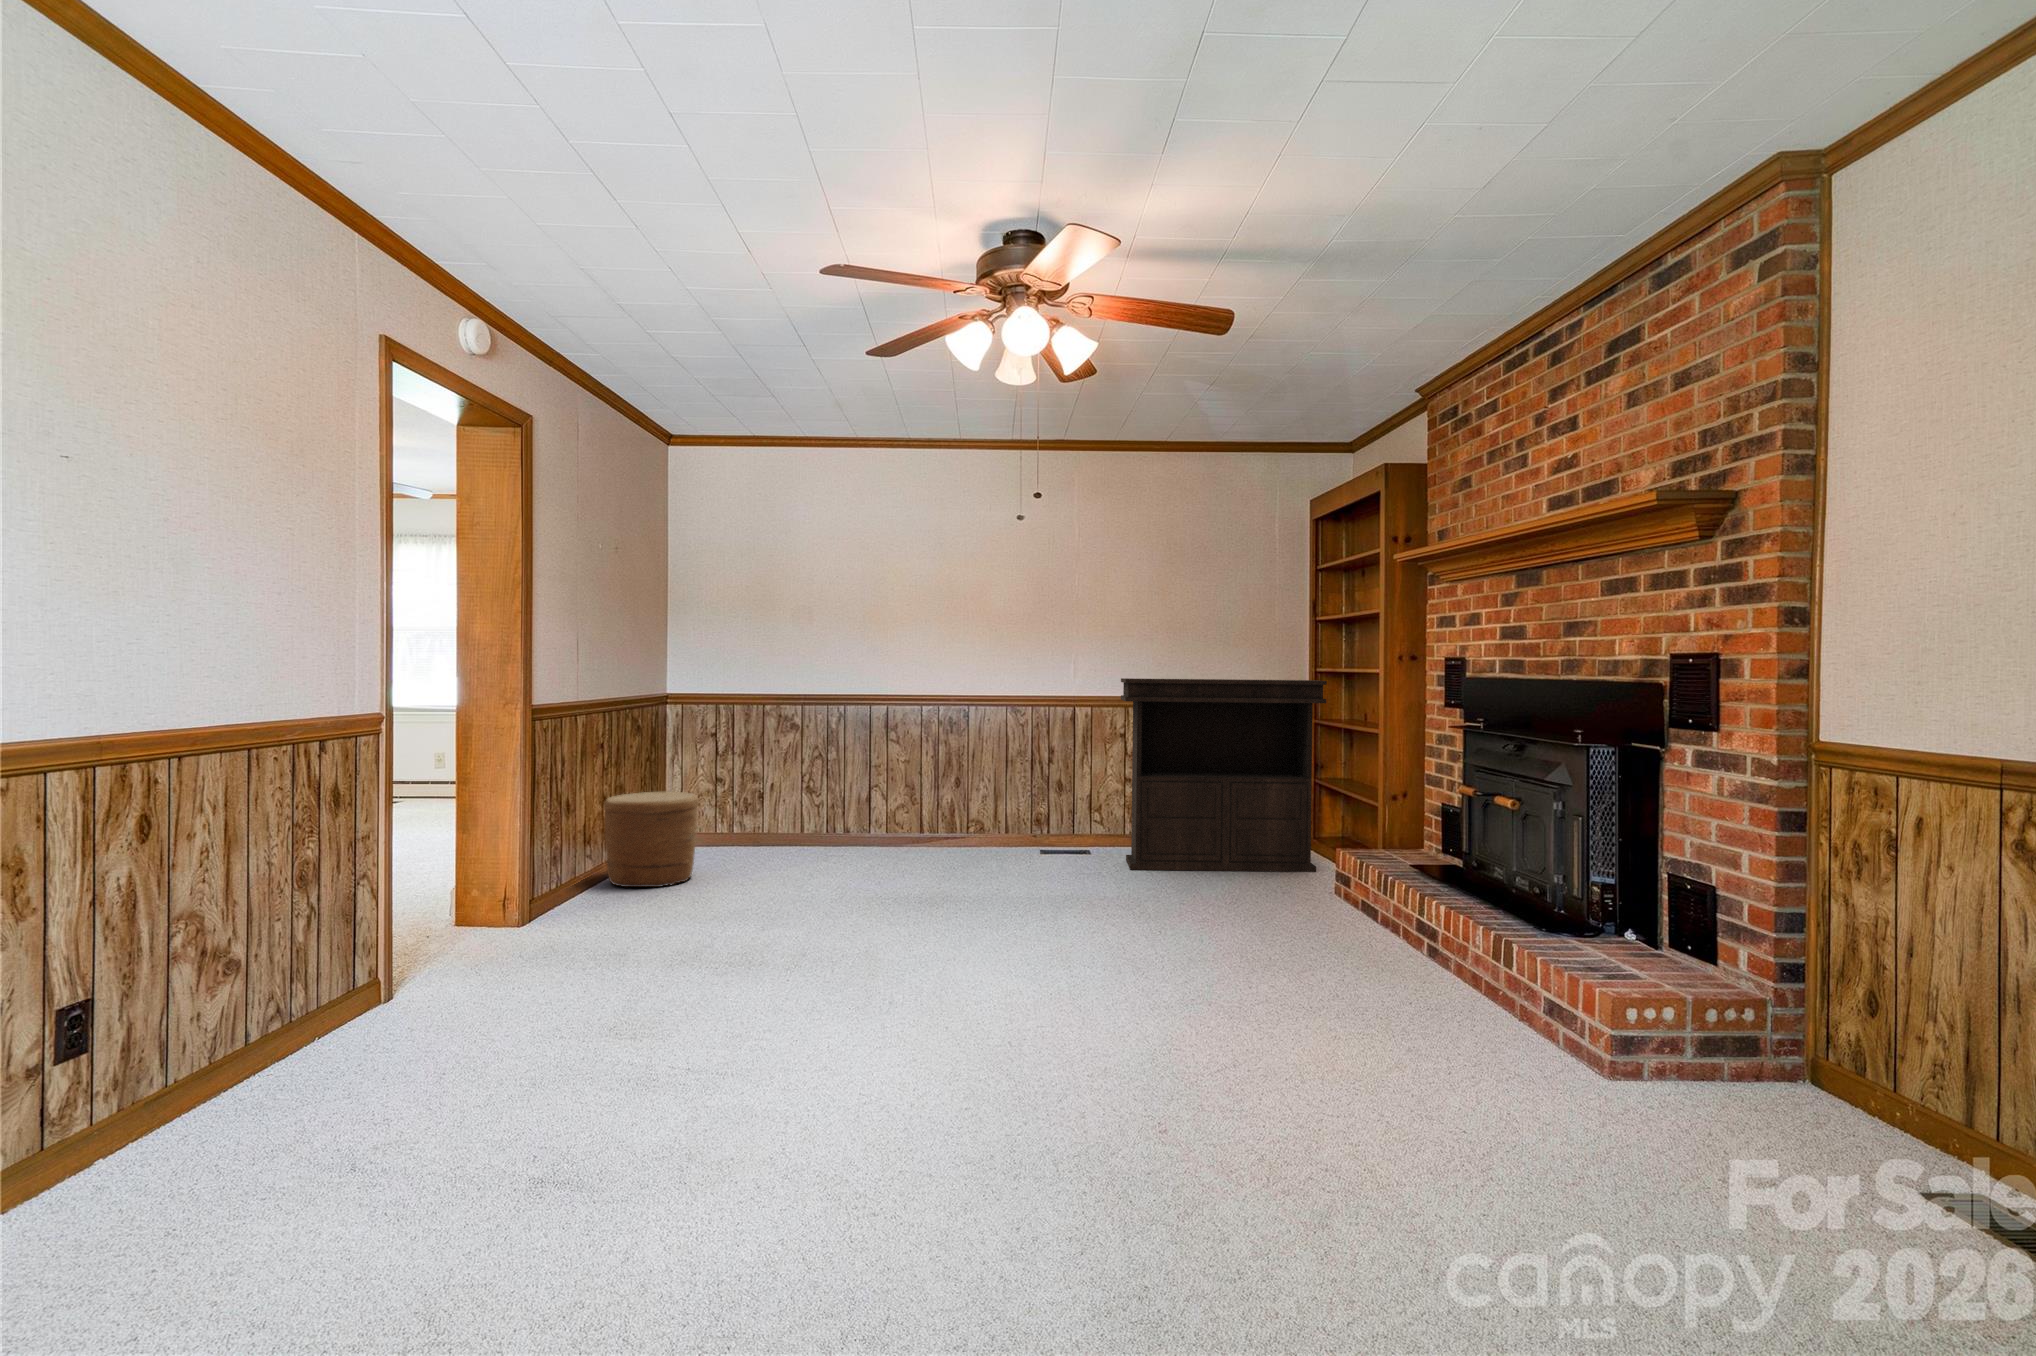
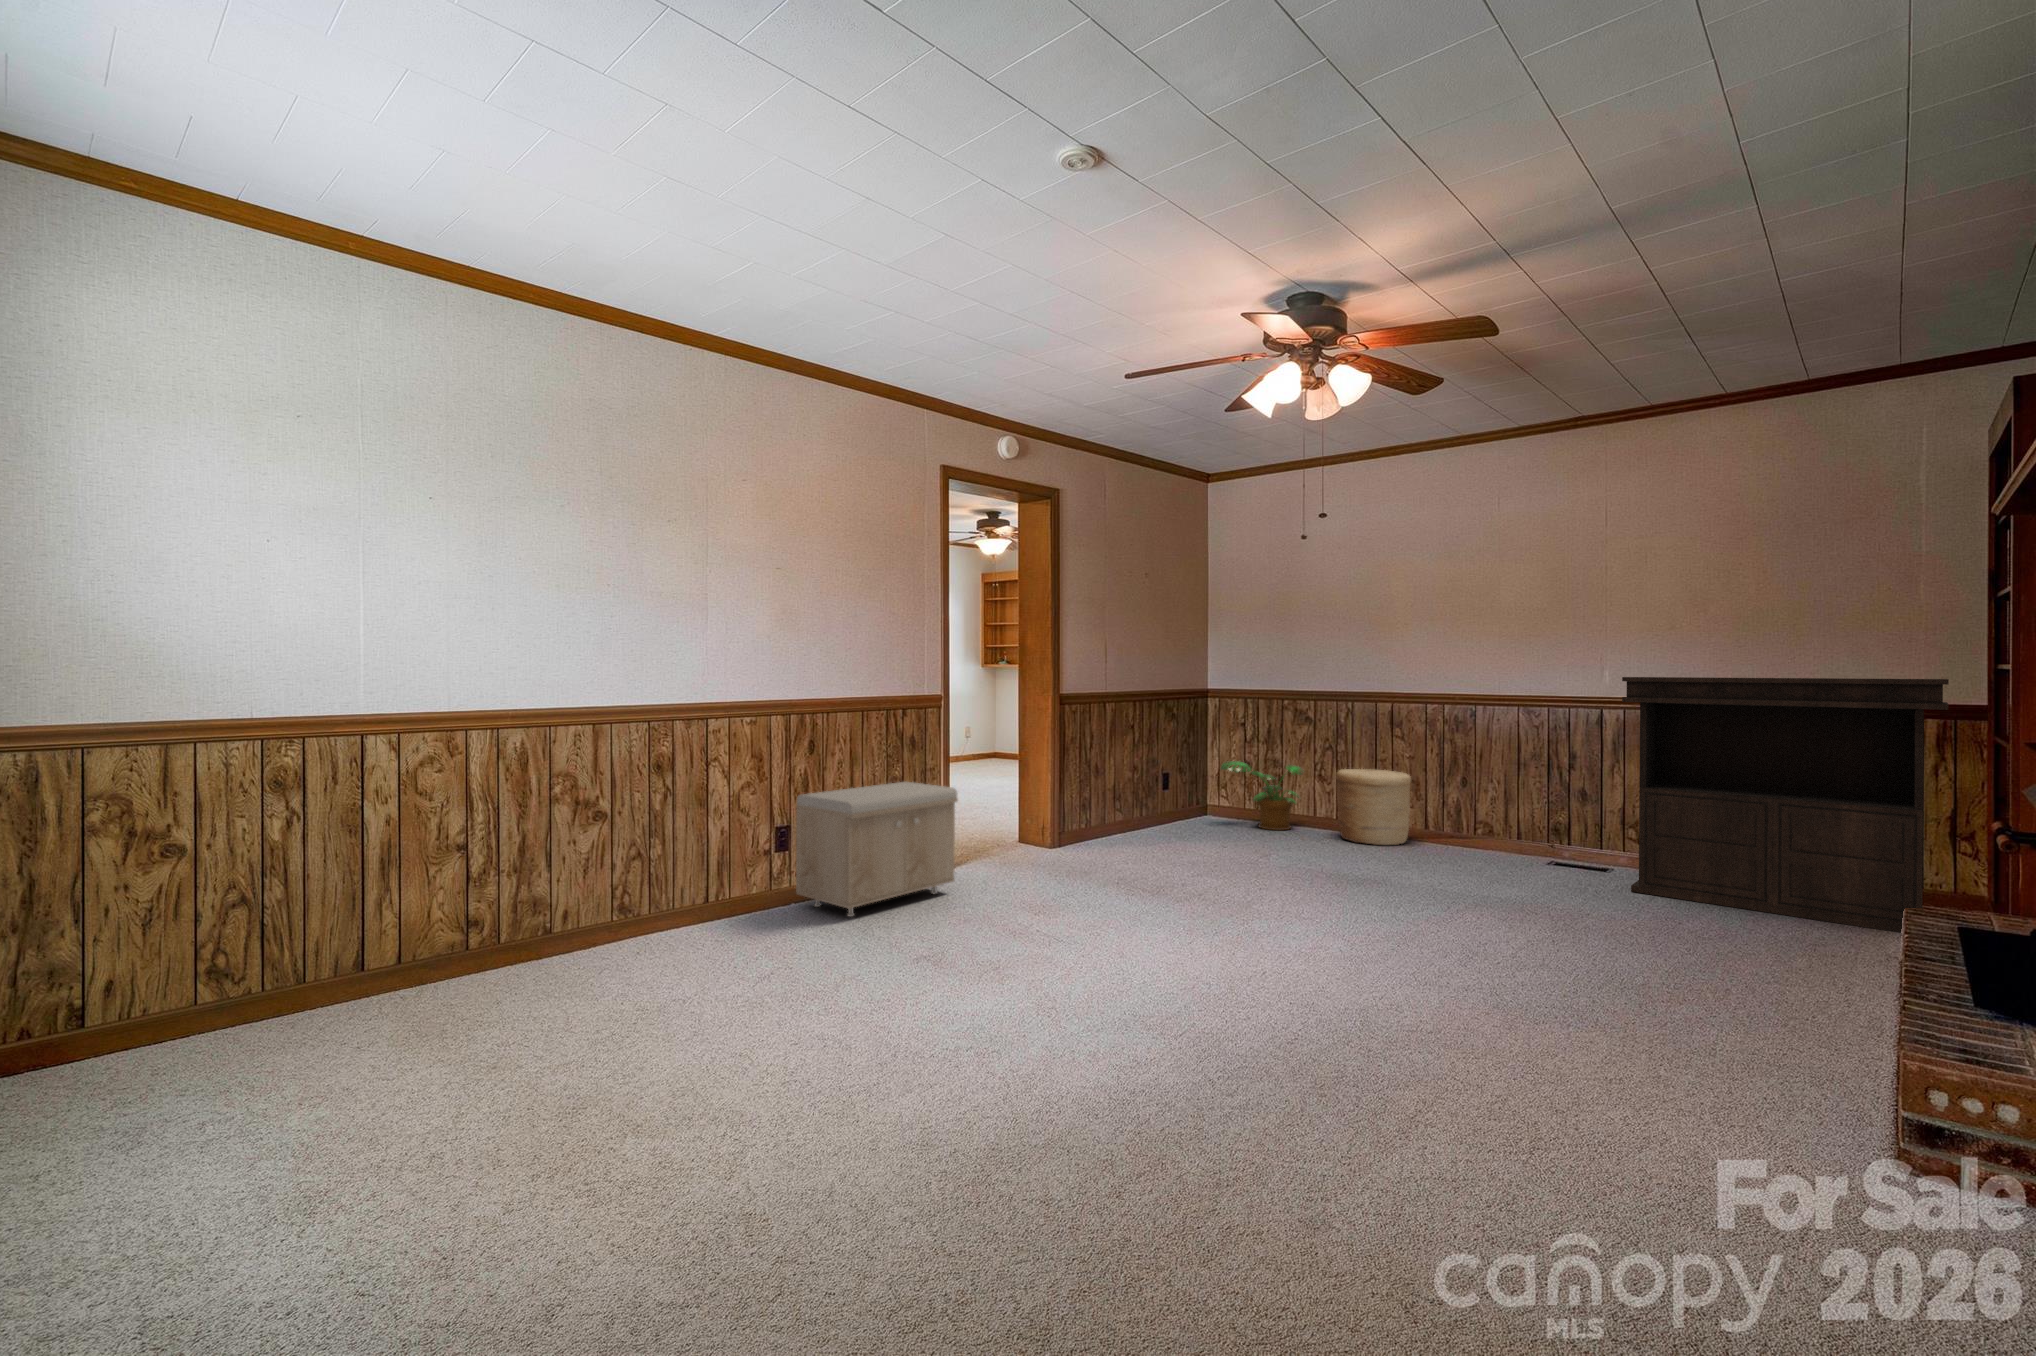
potted plant: none [705,778,795,857] -> present [1221,761,1303,830]
woven basket: present [604,791,699,887] -> present [1336,769,1411,845]
storage bench: none [124,866,457,1142] -> present [796,782,958,917]

